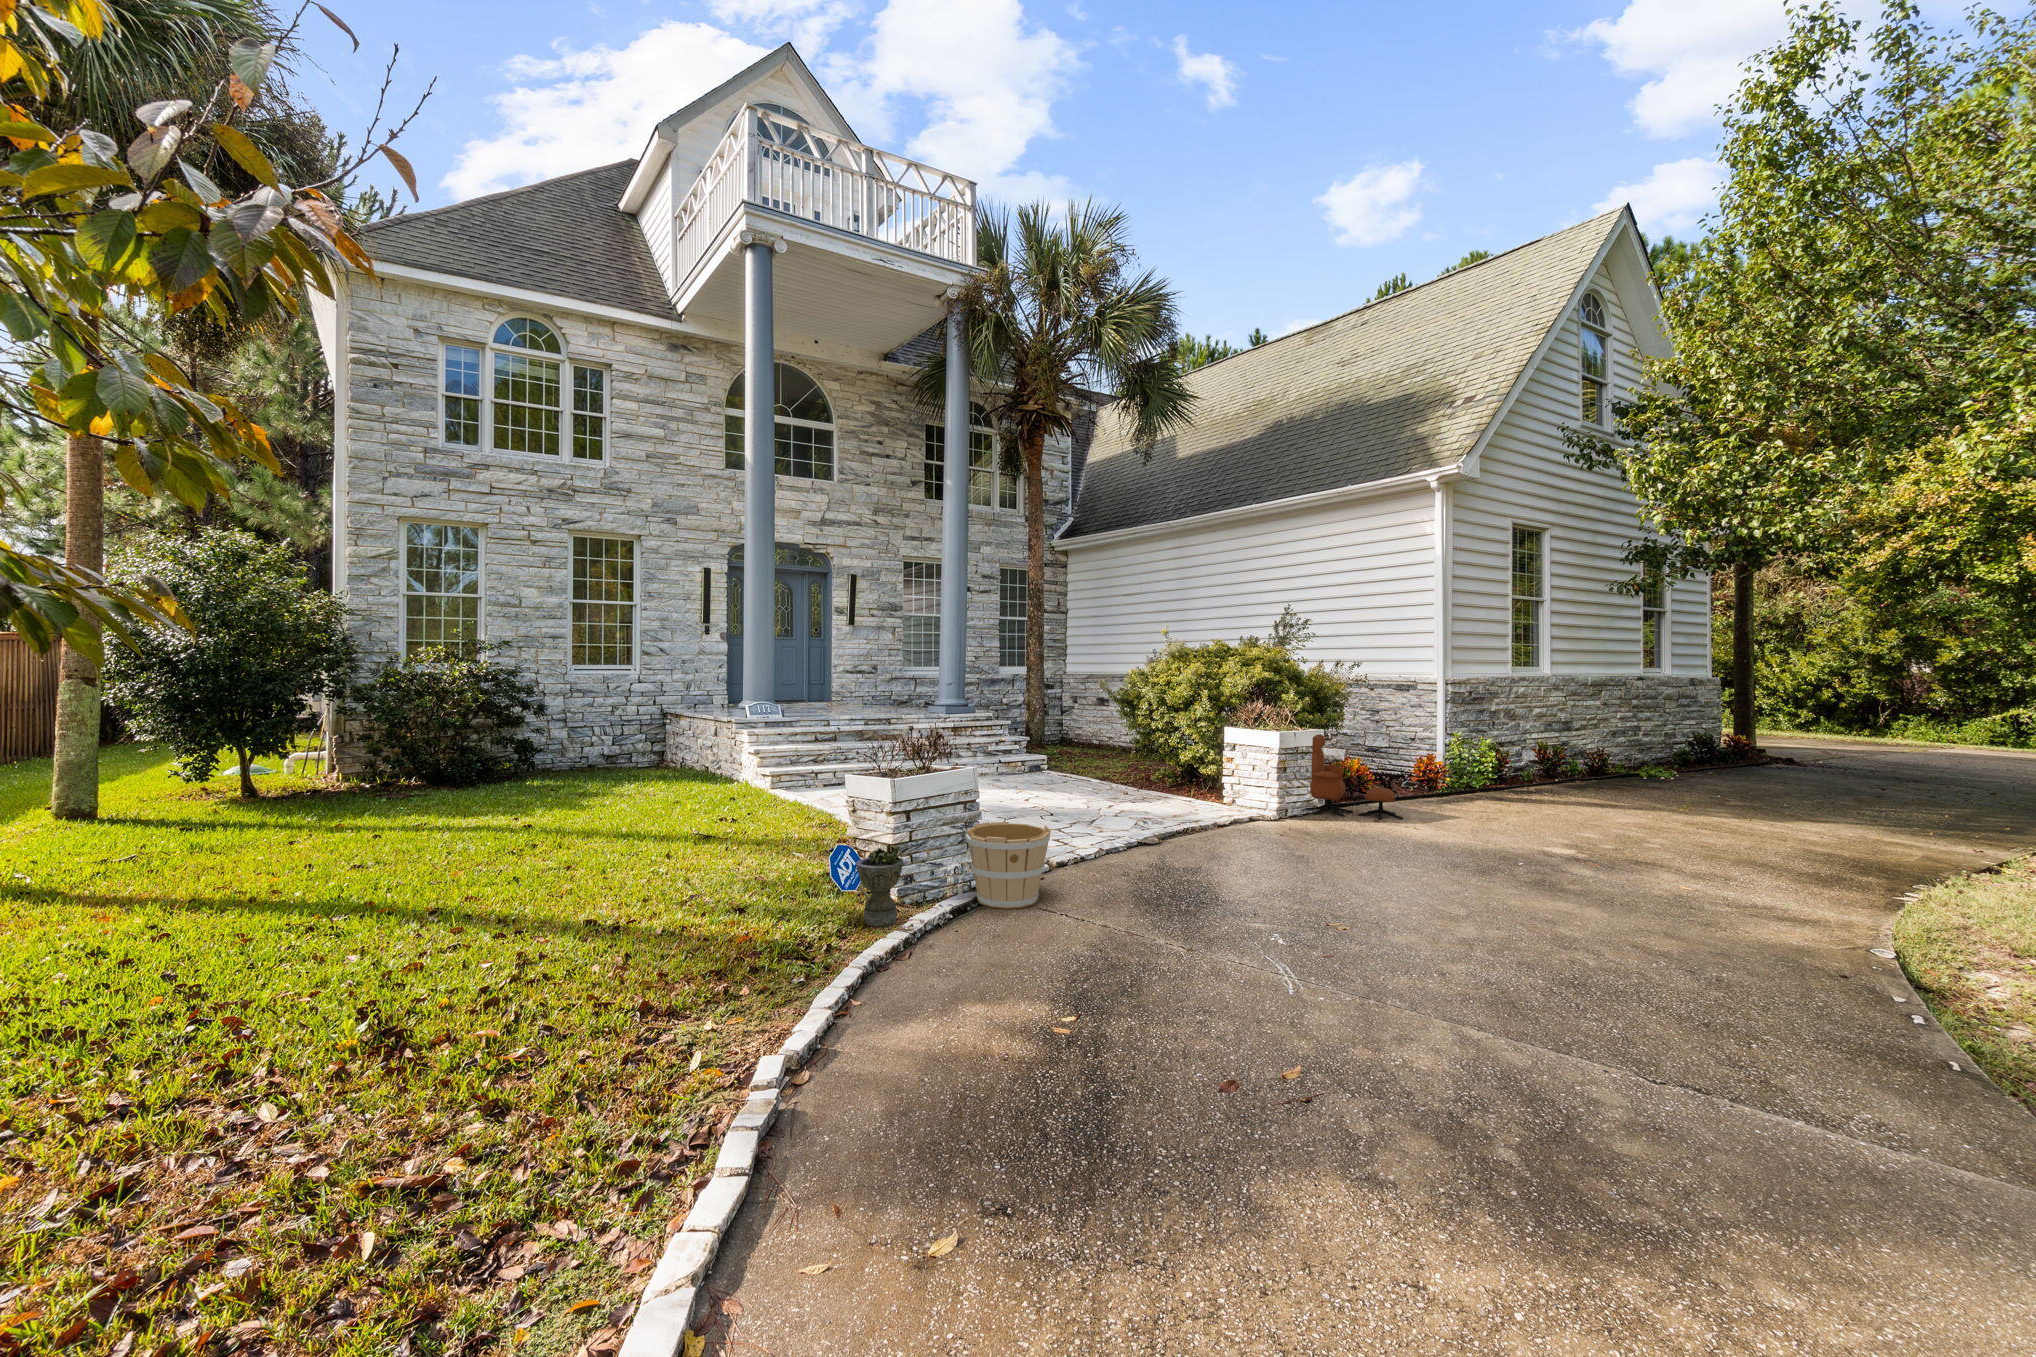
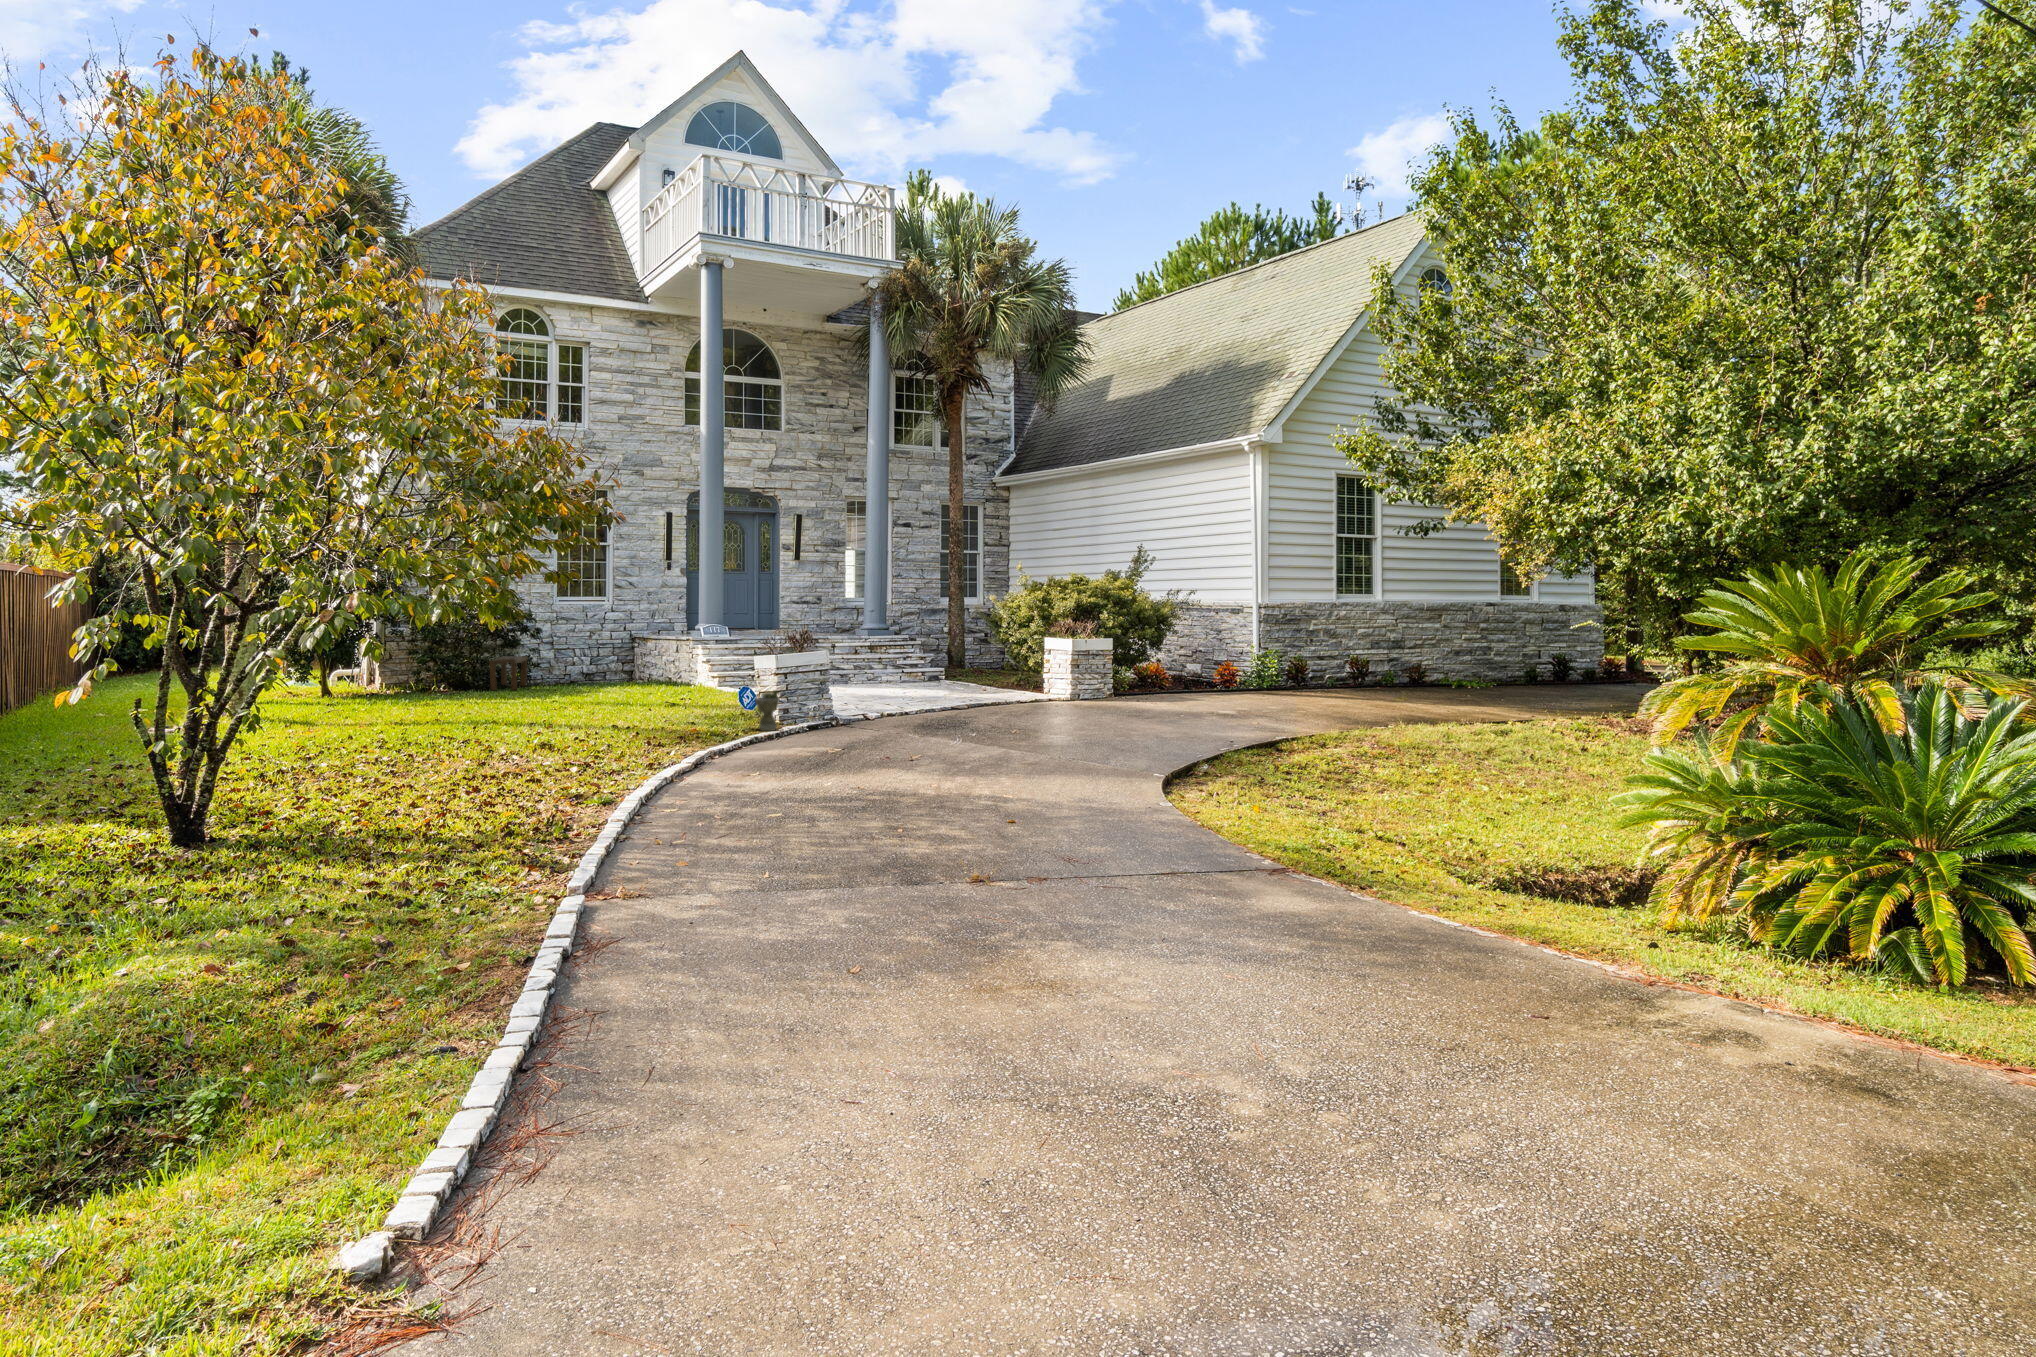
lounge chair: present [1305,734,1403,820] -> none [1100,647,1162,706]
bench: none [448,744,513,796] -> present [489,656,528,690]
wooden bucket: present [965,822,1051,909] -> none [819,685,866,728]

